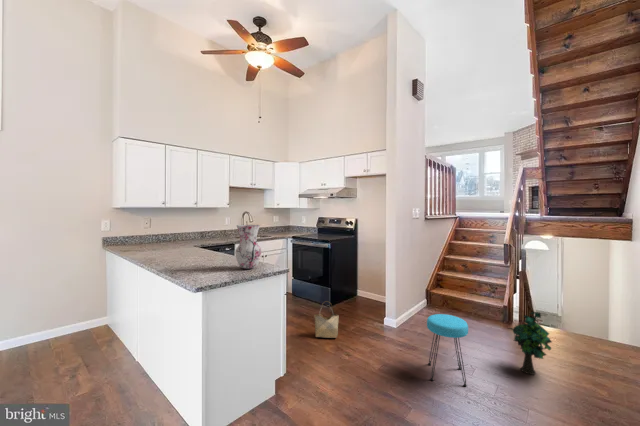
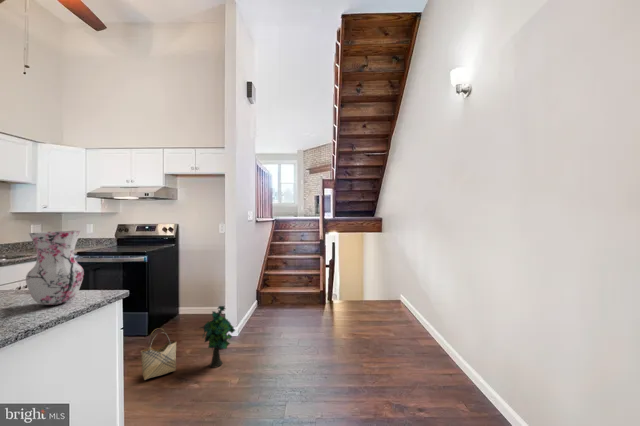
decorative plant: present [509,312,552,375] -> present [201,306,235,367]
stool: present [427,314,468,386] -> none [285,308,323,375]

